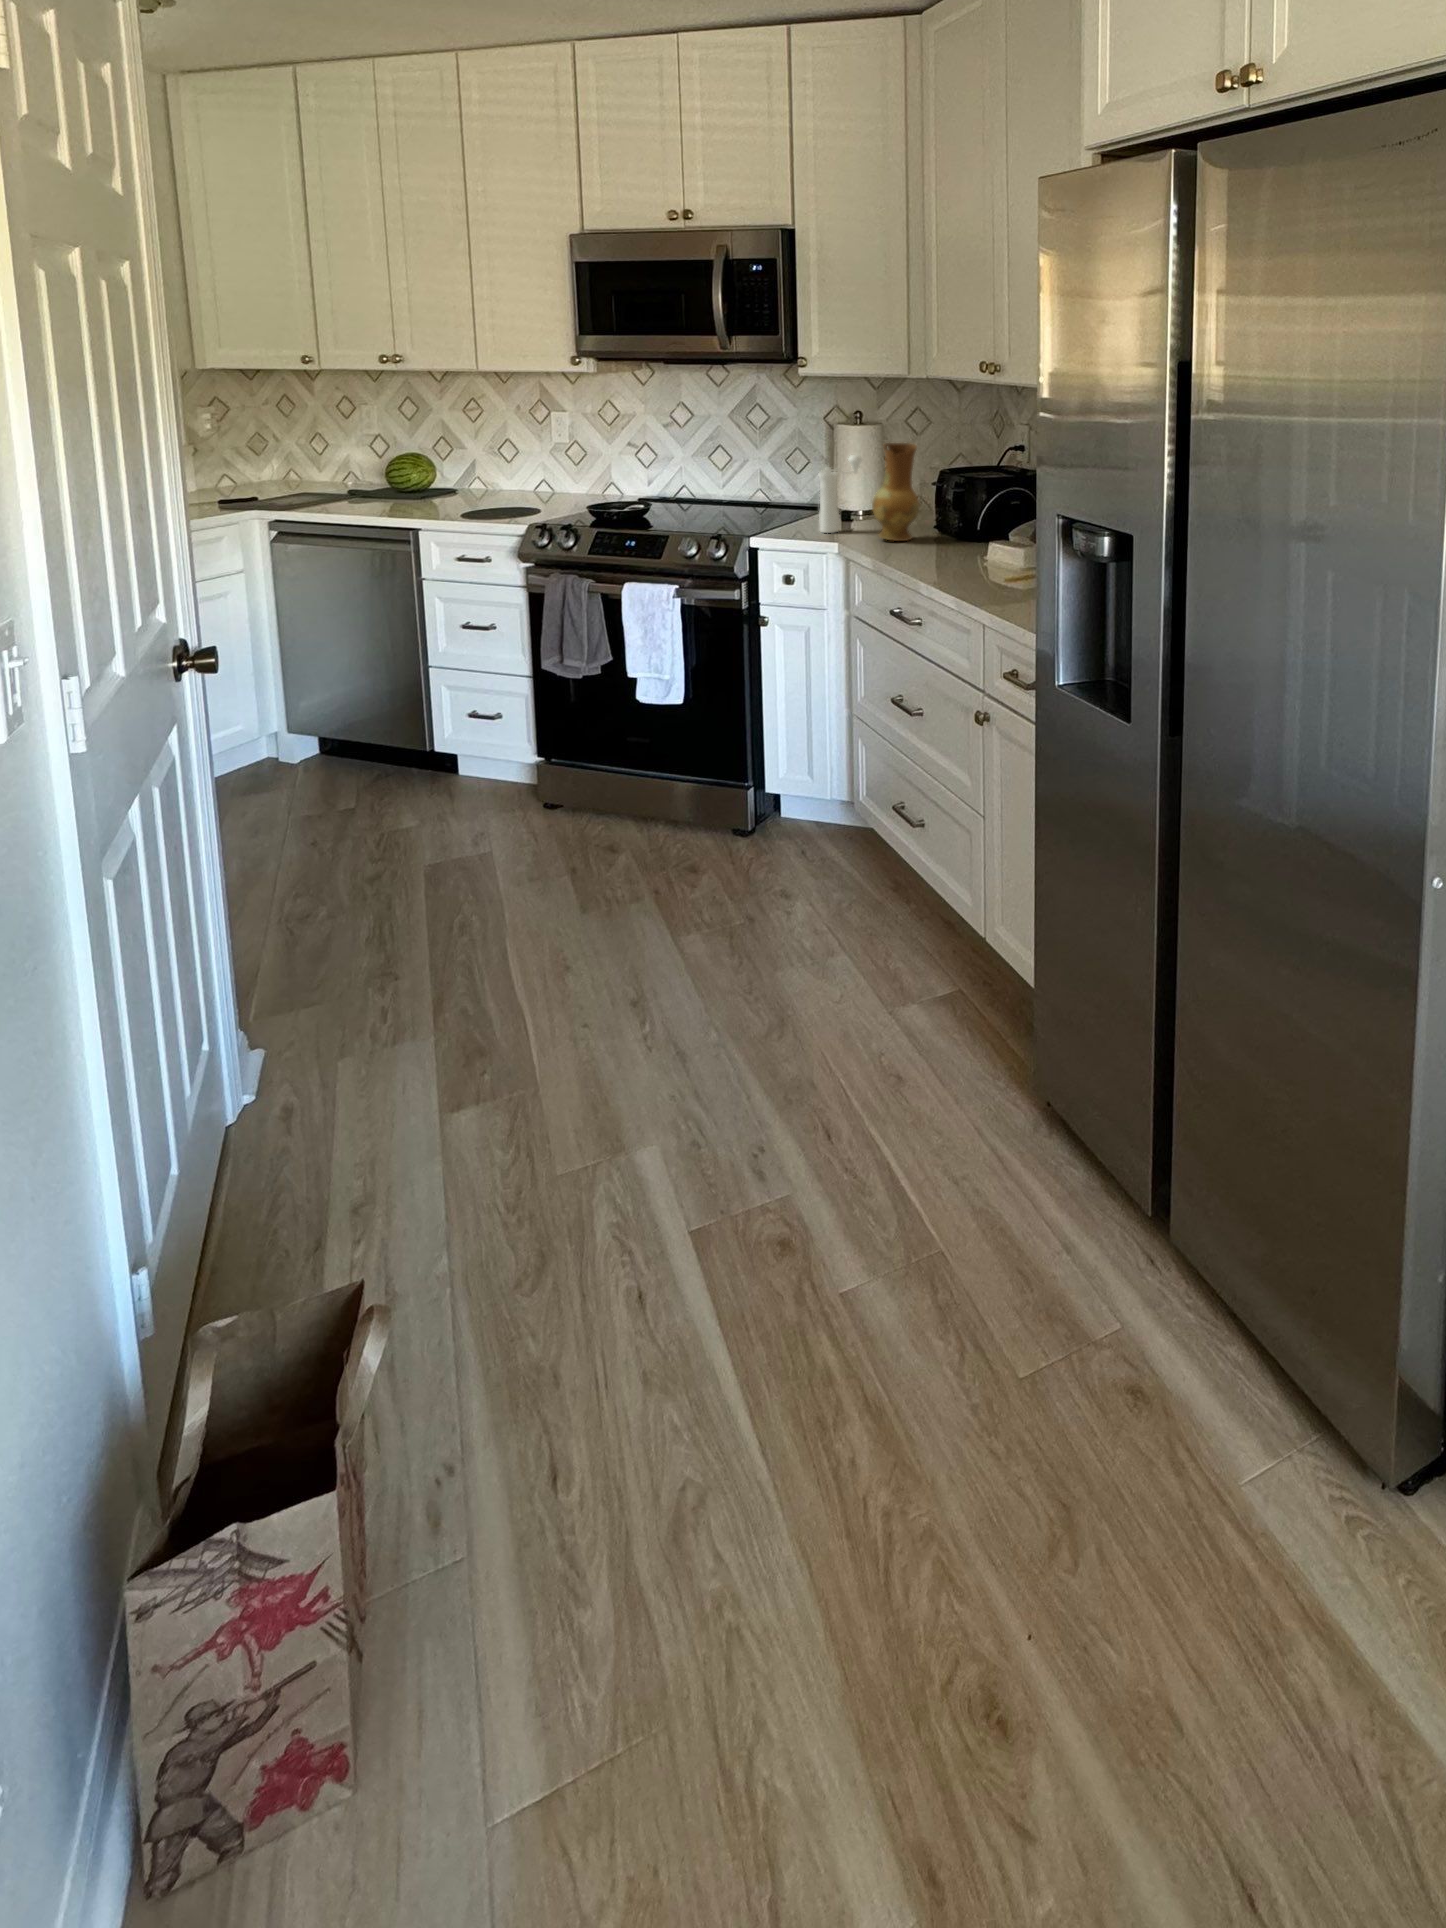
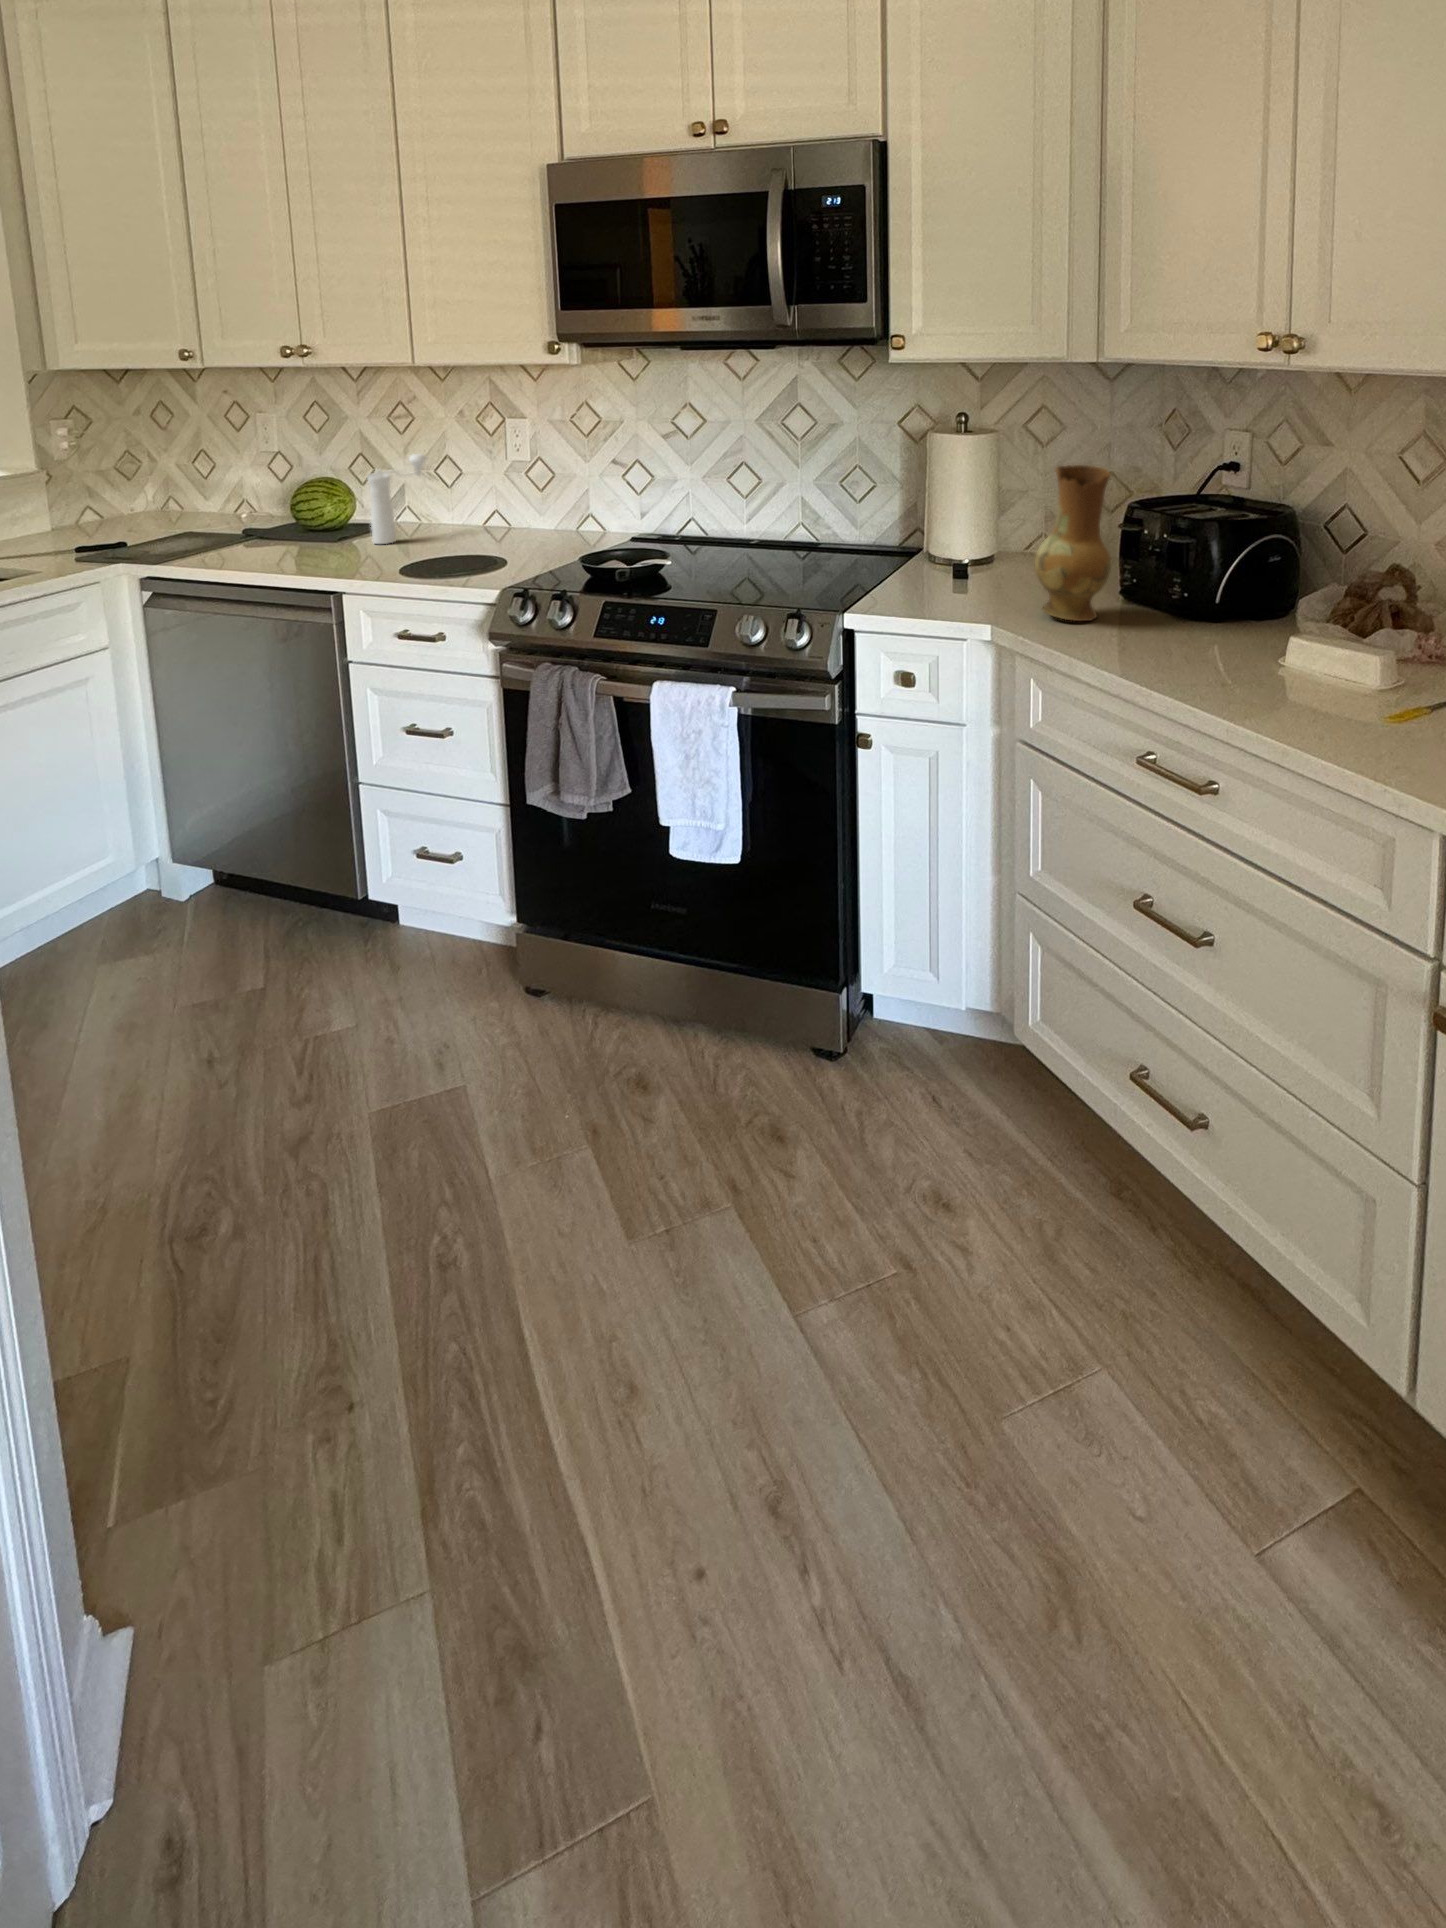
pepper mill: present [819,455,862,533] -> present [367,454,426,544]

